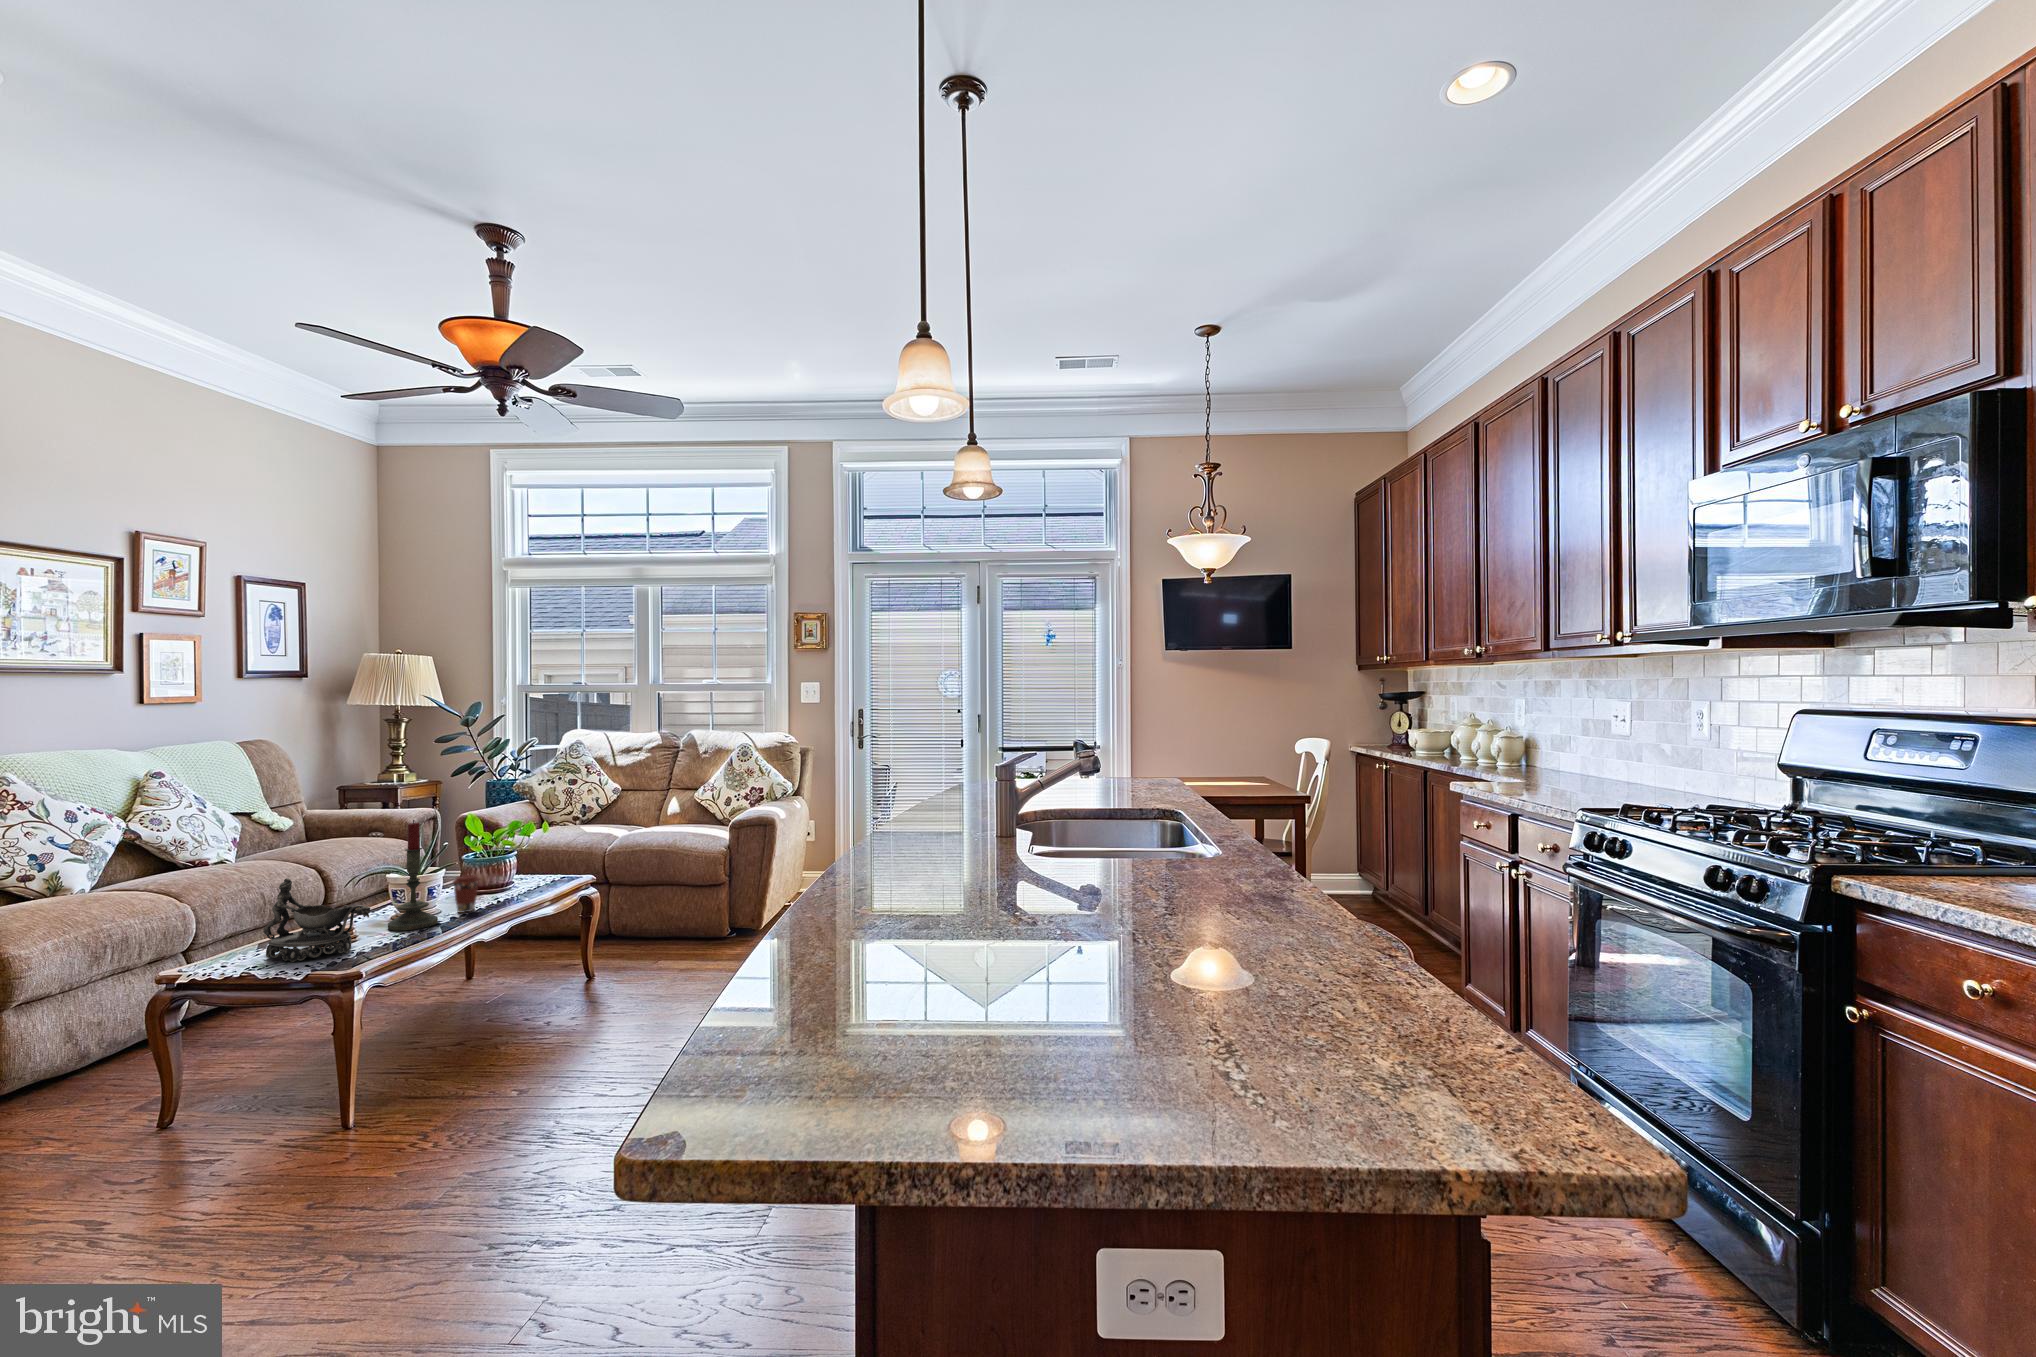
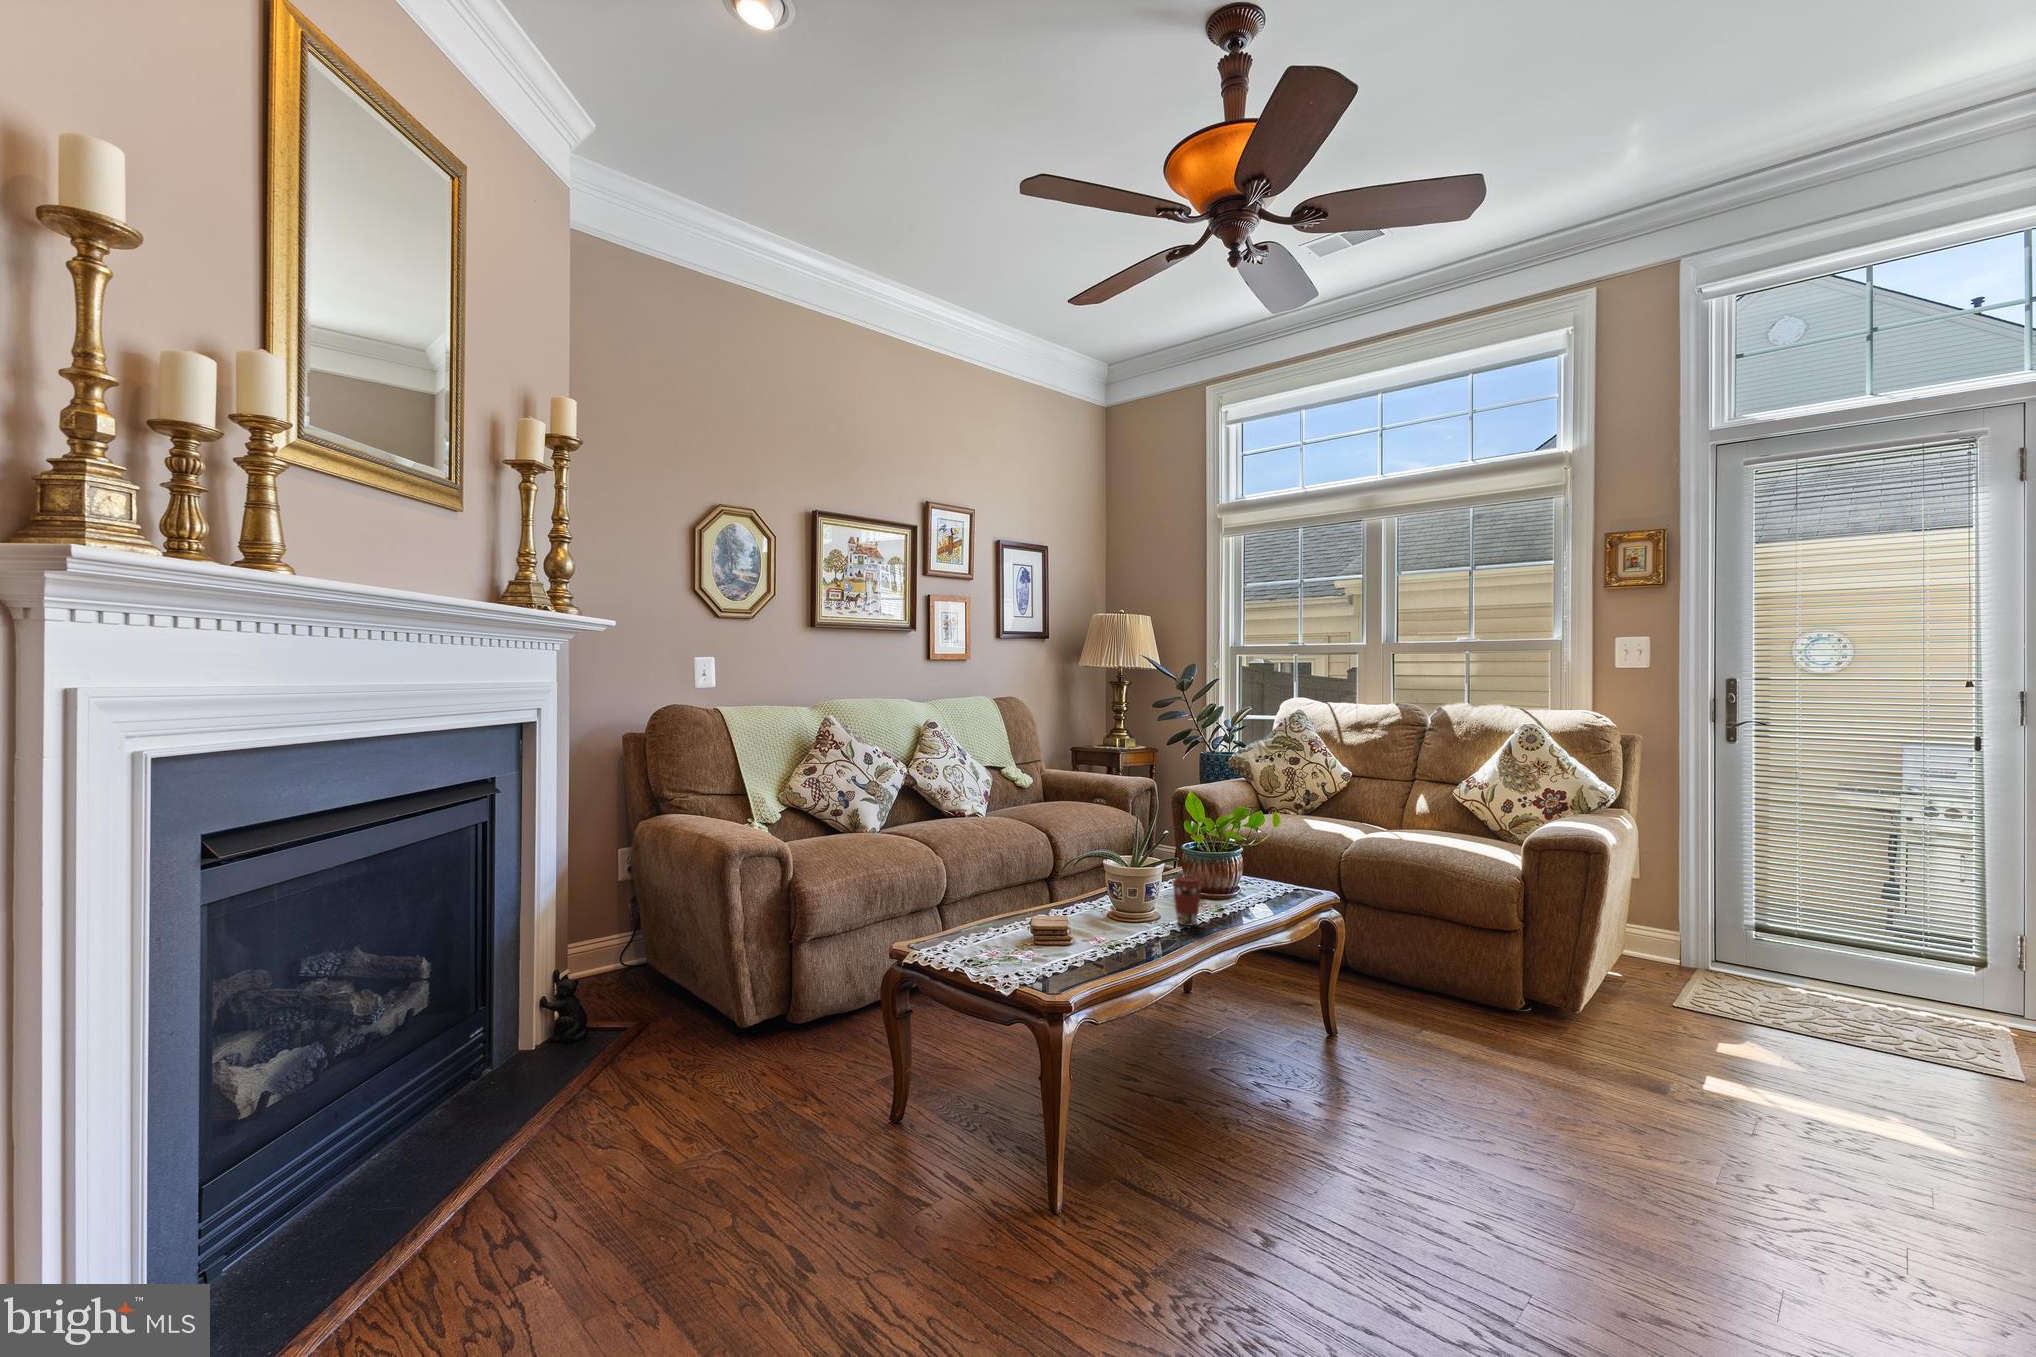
candle: present [388,820,438,931] -> none [1103,798,1156,941]
decorative bowl: present [263,878,370,962] -> none [980,856,1082,963]

